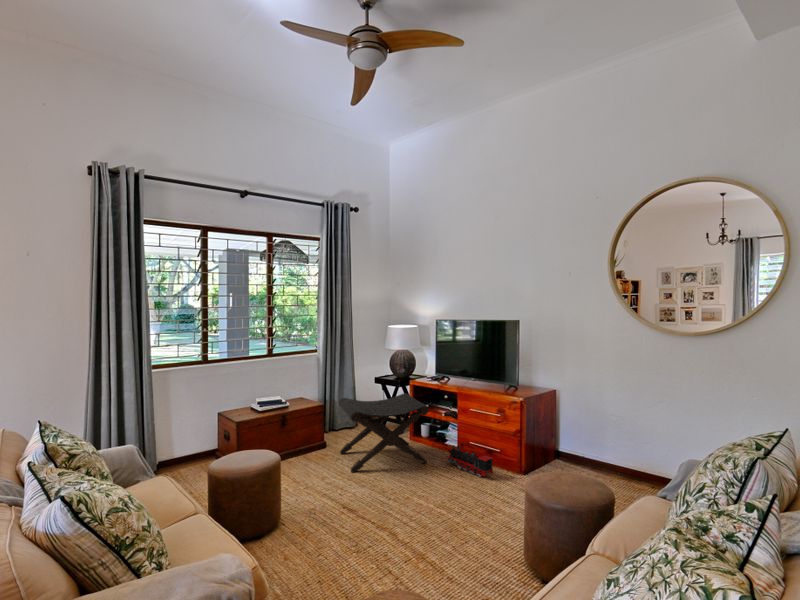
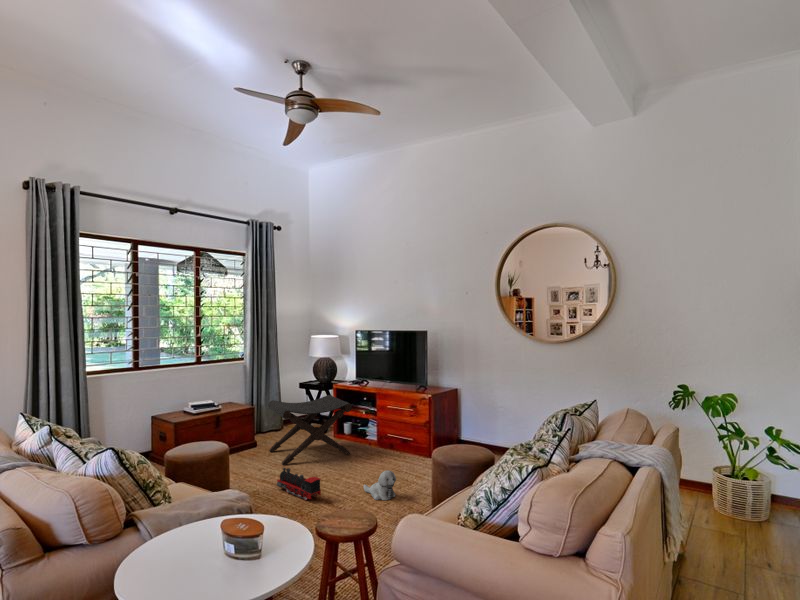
toy train: present [447,445,493,477] -> present [277,468,321,500]
plush toy: none [440,497,480,535] -> present [363,470,396,500]

